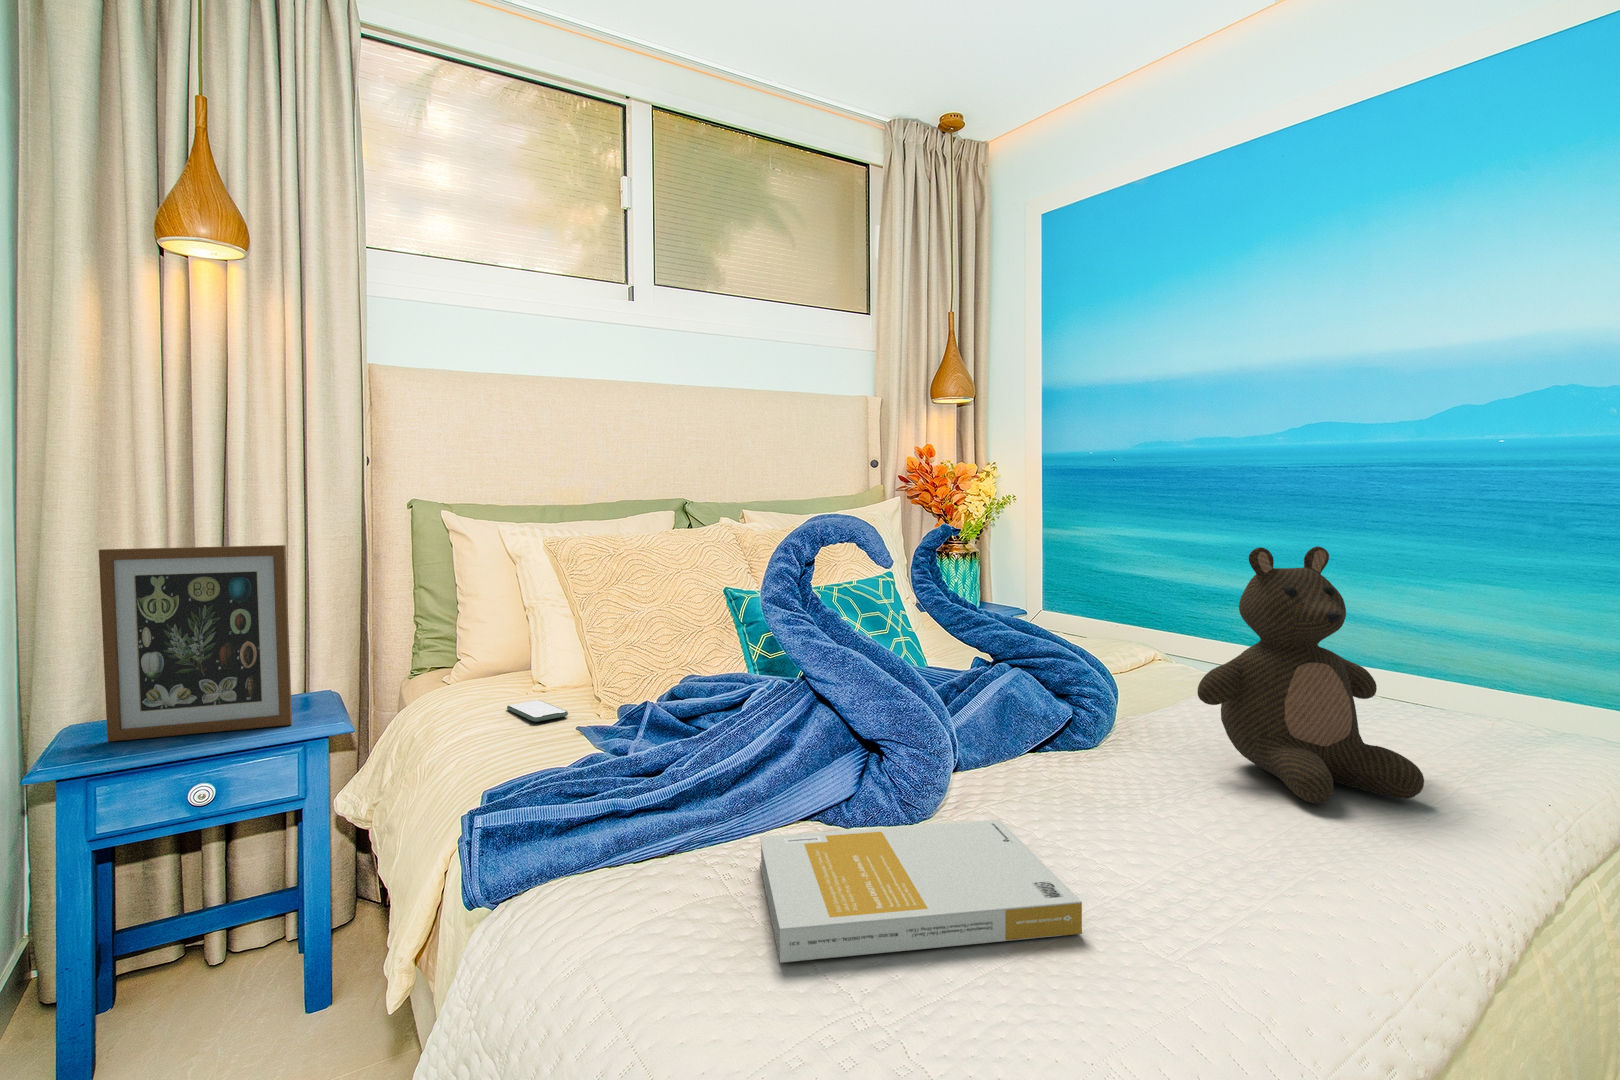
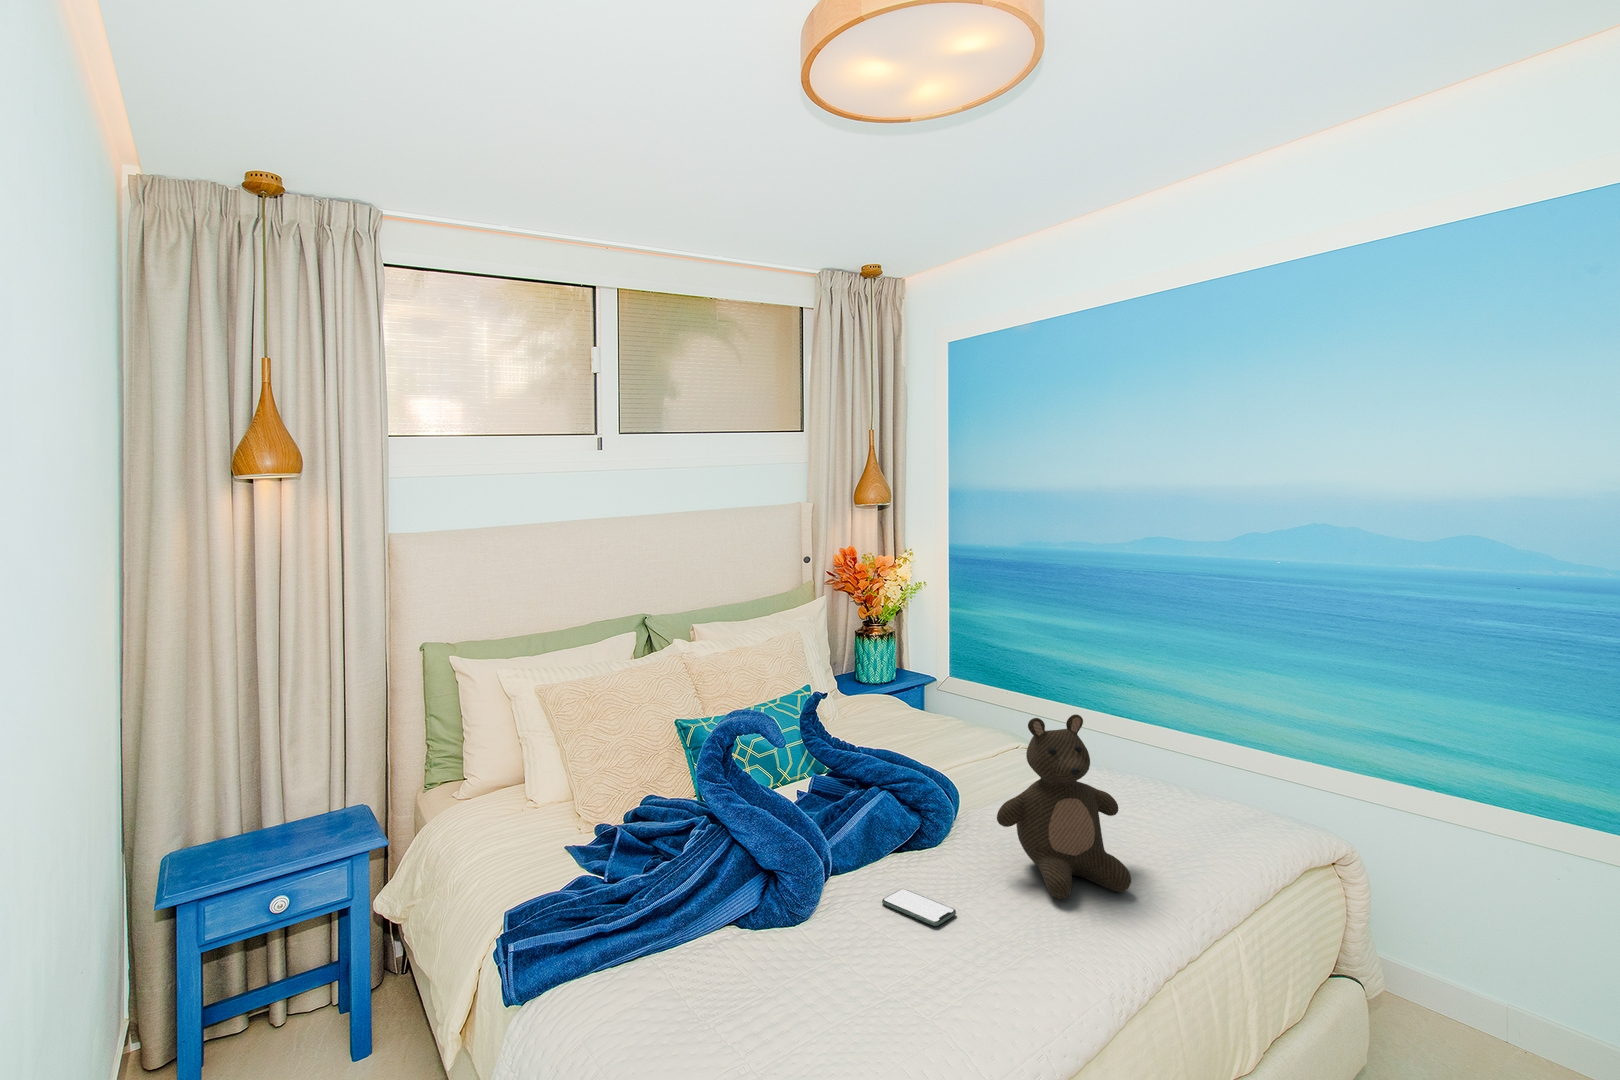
picture frame: present [99,545,292,742] -> none [194,708,343,870]
smartphone: present [507,700,568,722] -> present [882,889,956,926]
book: present [760,819,1082,963] -> none [693,927,877,1038]

